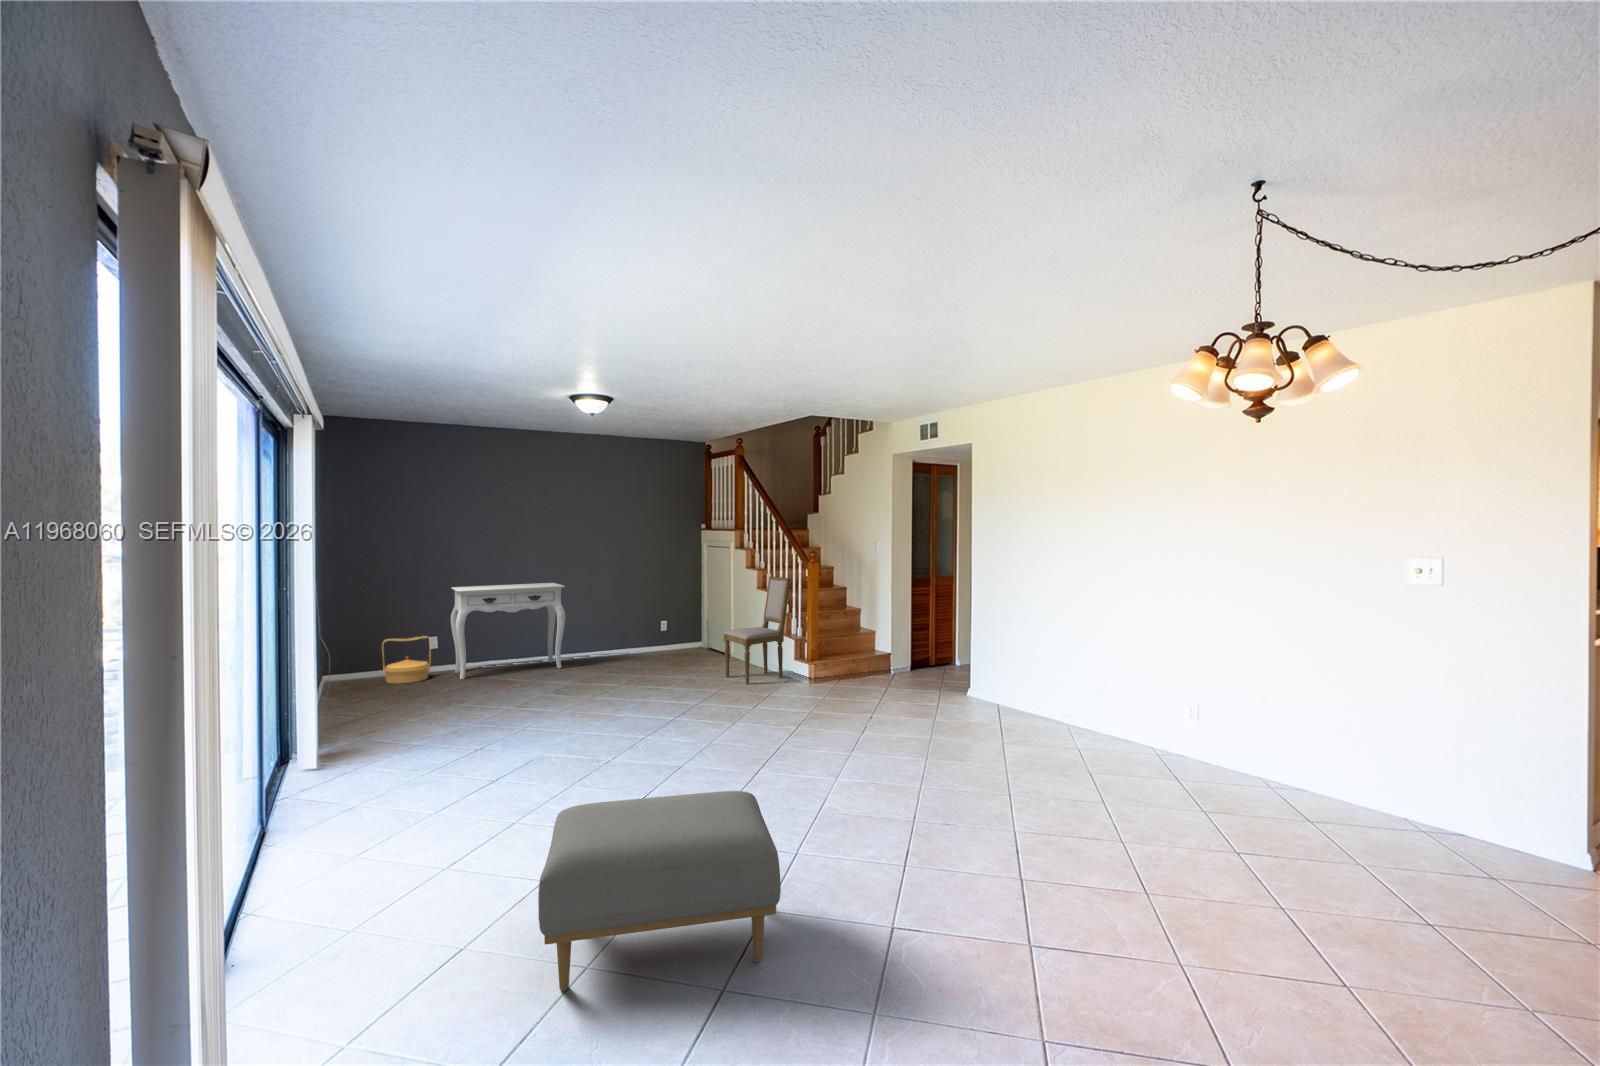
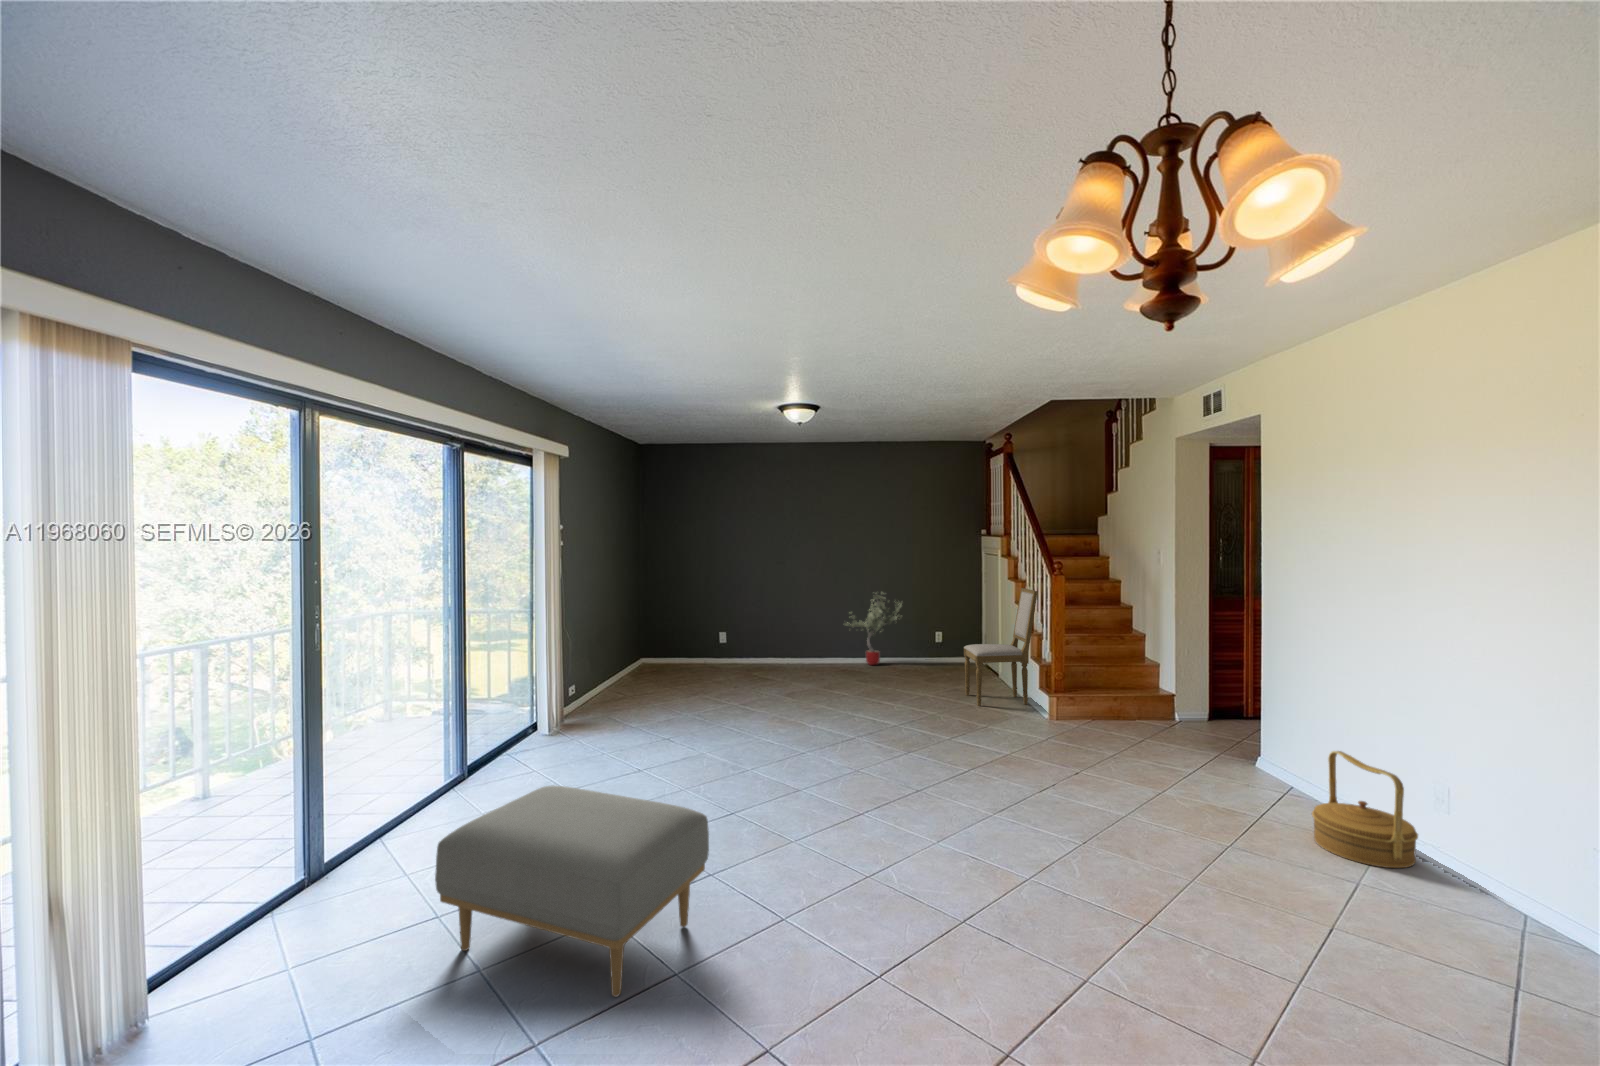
console table: present [451,583,565,679] -> none [736,585,829,666]
potted tree: none [575,586,639,662] -> present [845,593,902,665]
woven basket: present [382,637,430,684] -> present [1312,751,1418,868]

